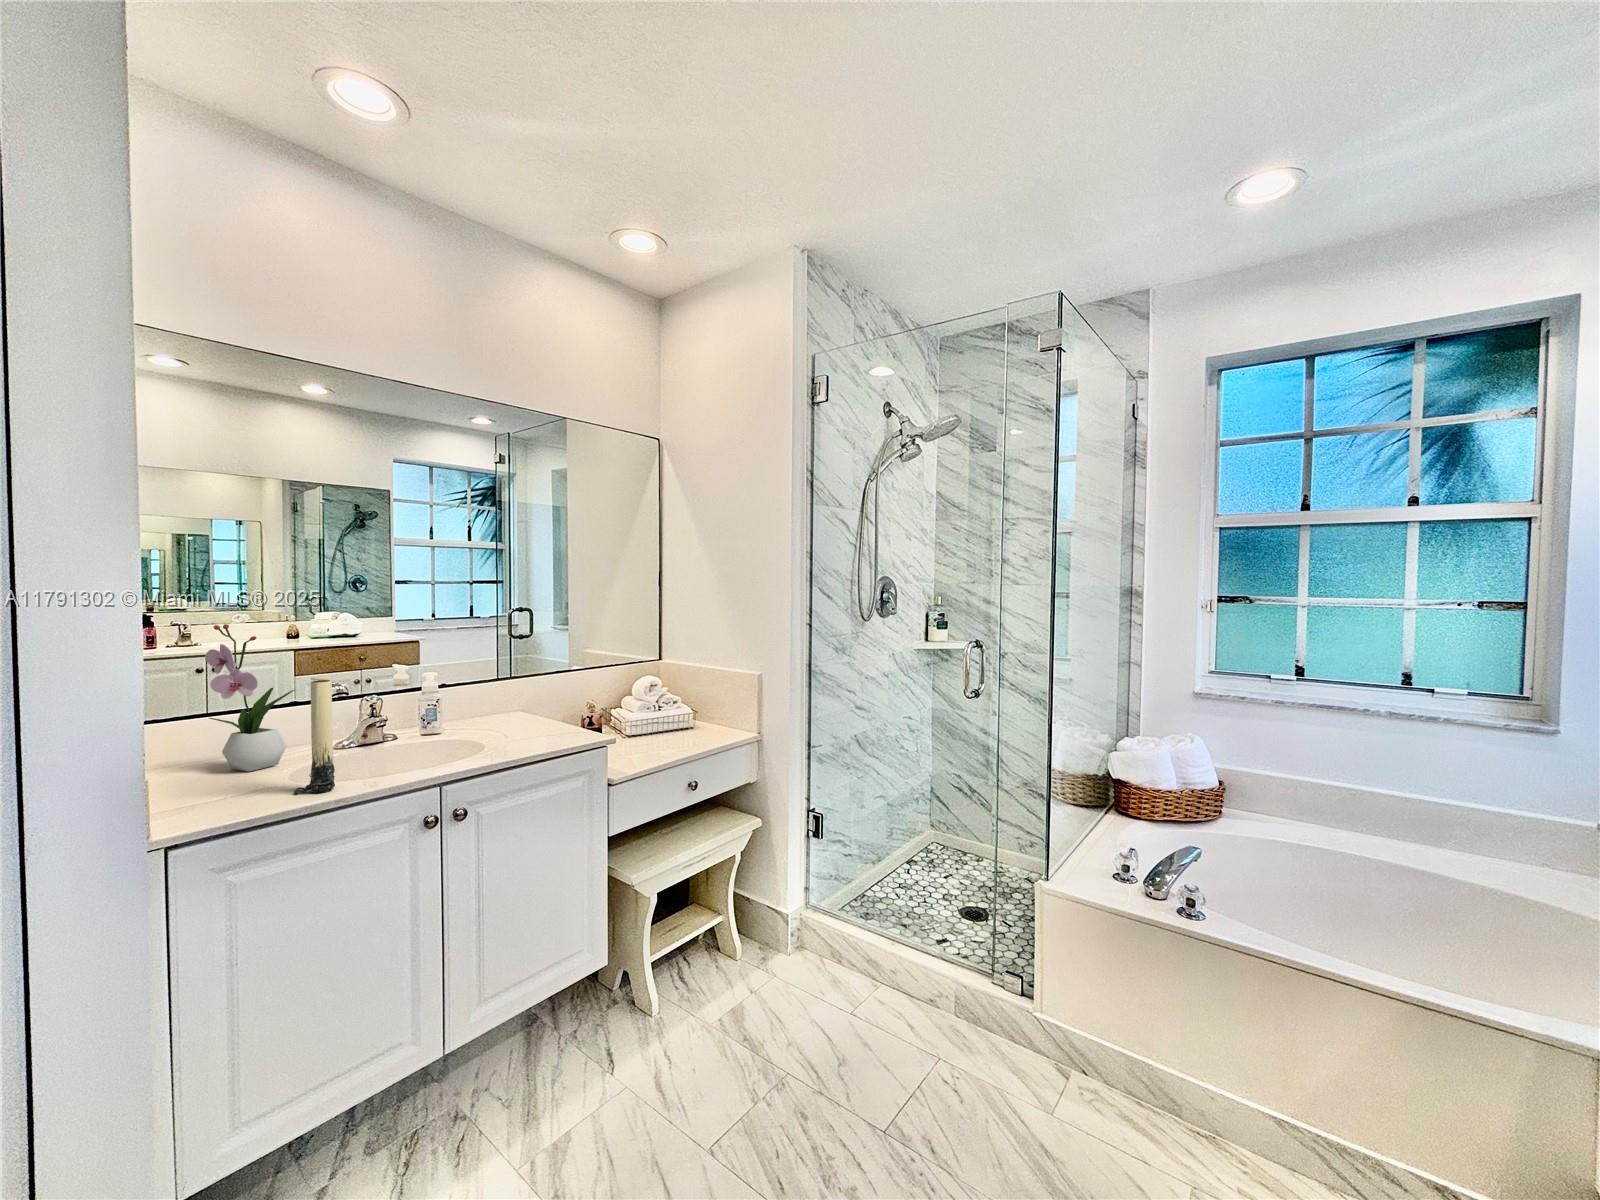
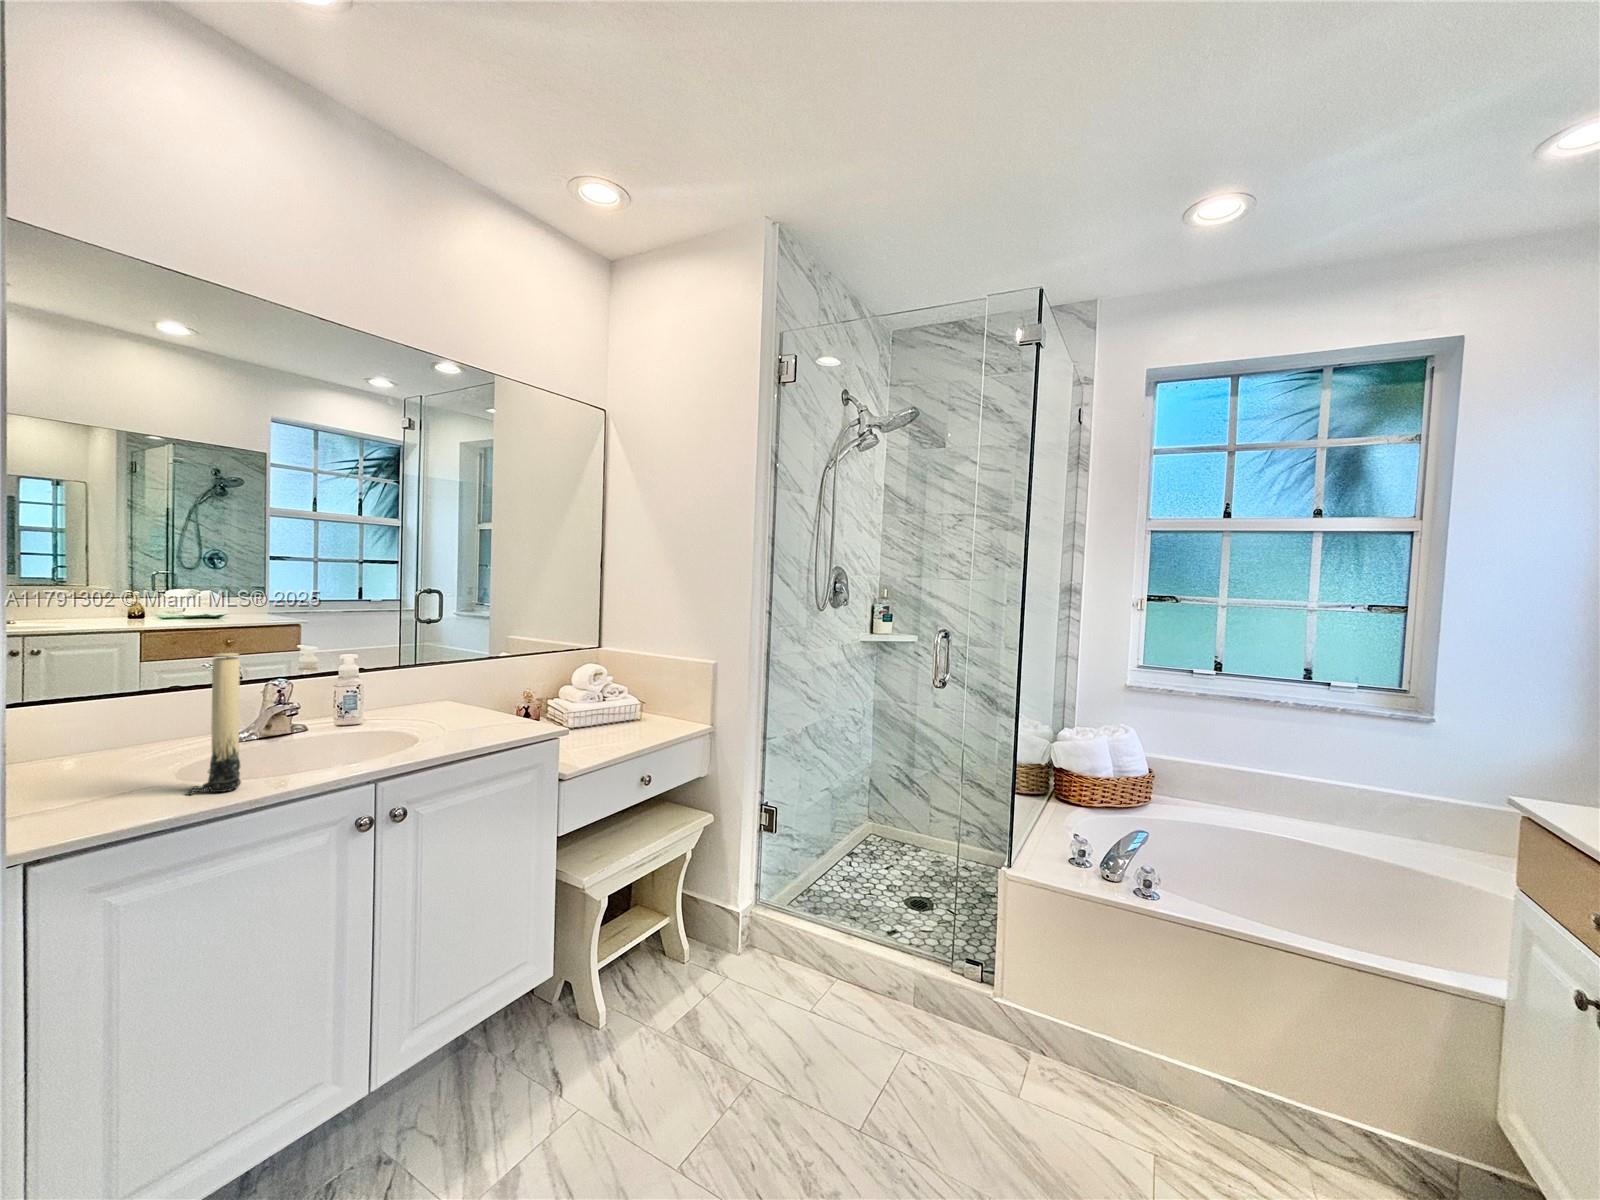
flower arrangement: present [205,624,294,771] -> none [60,588,180,769]

